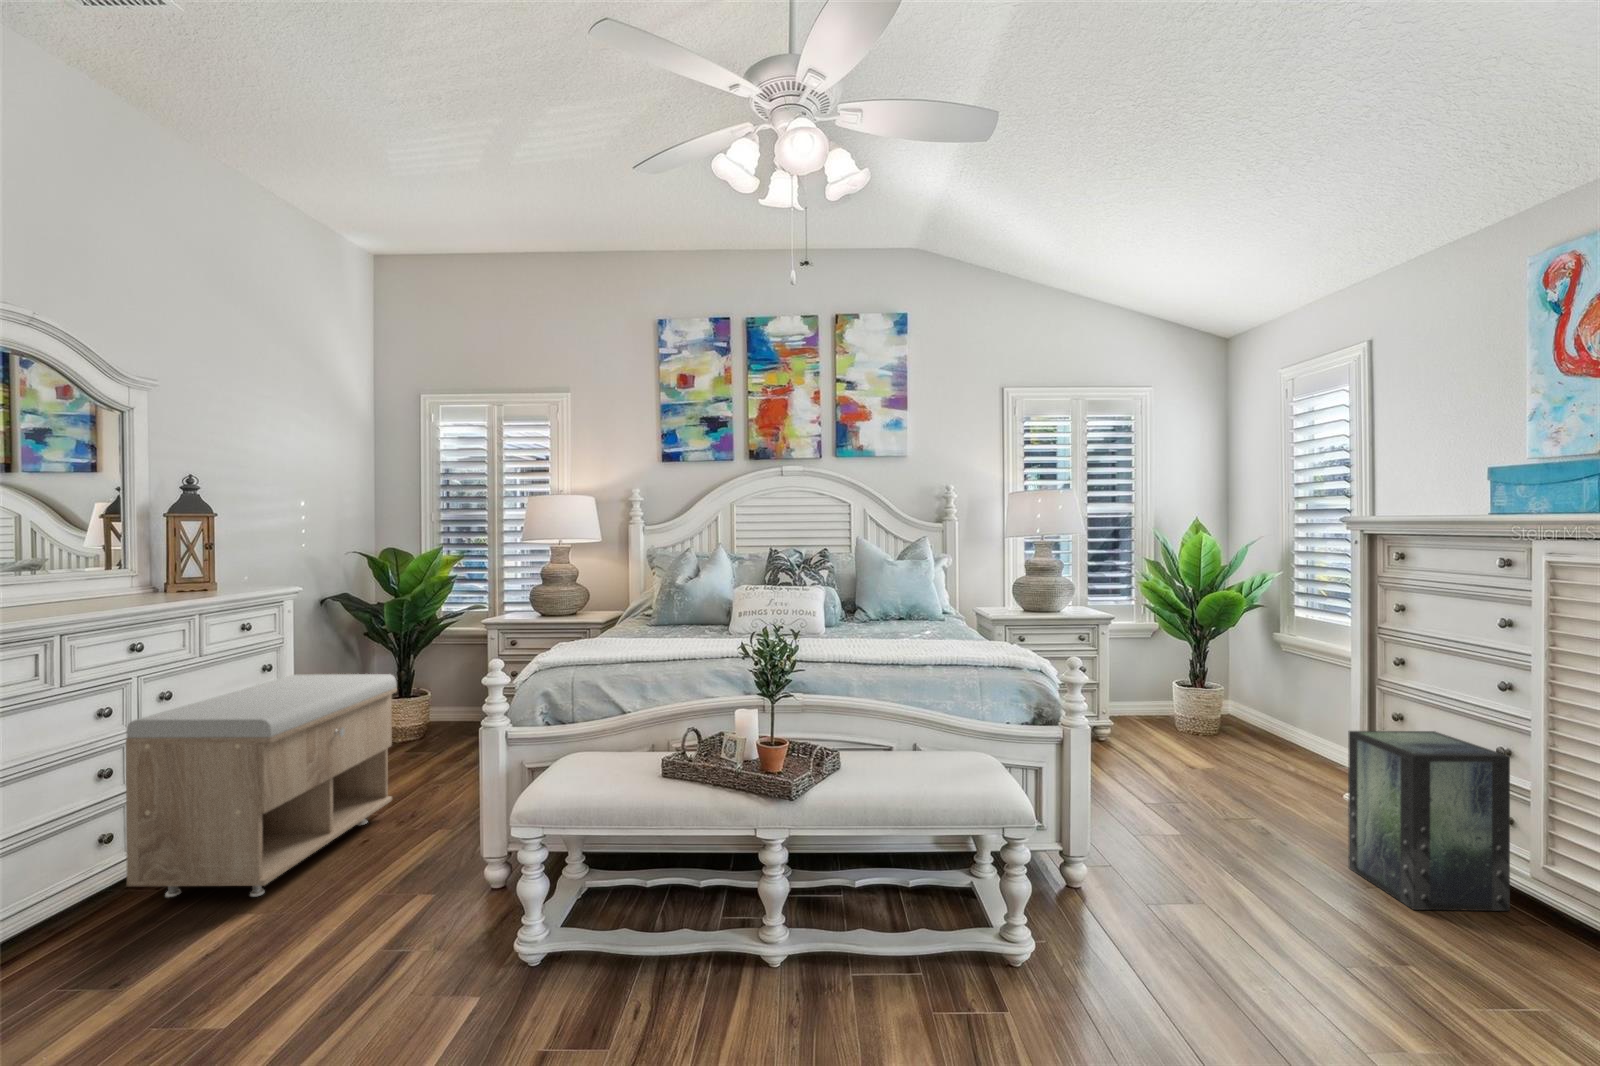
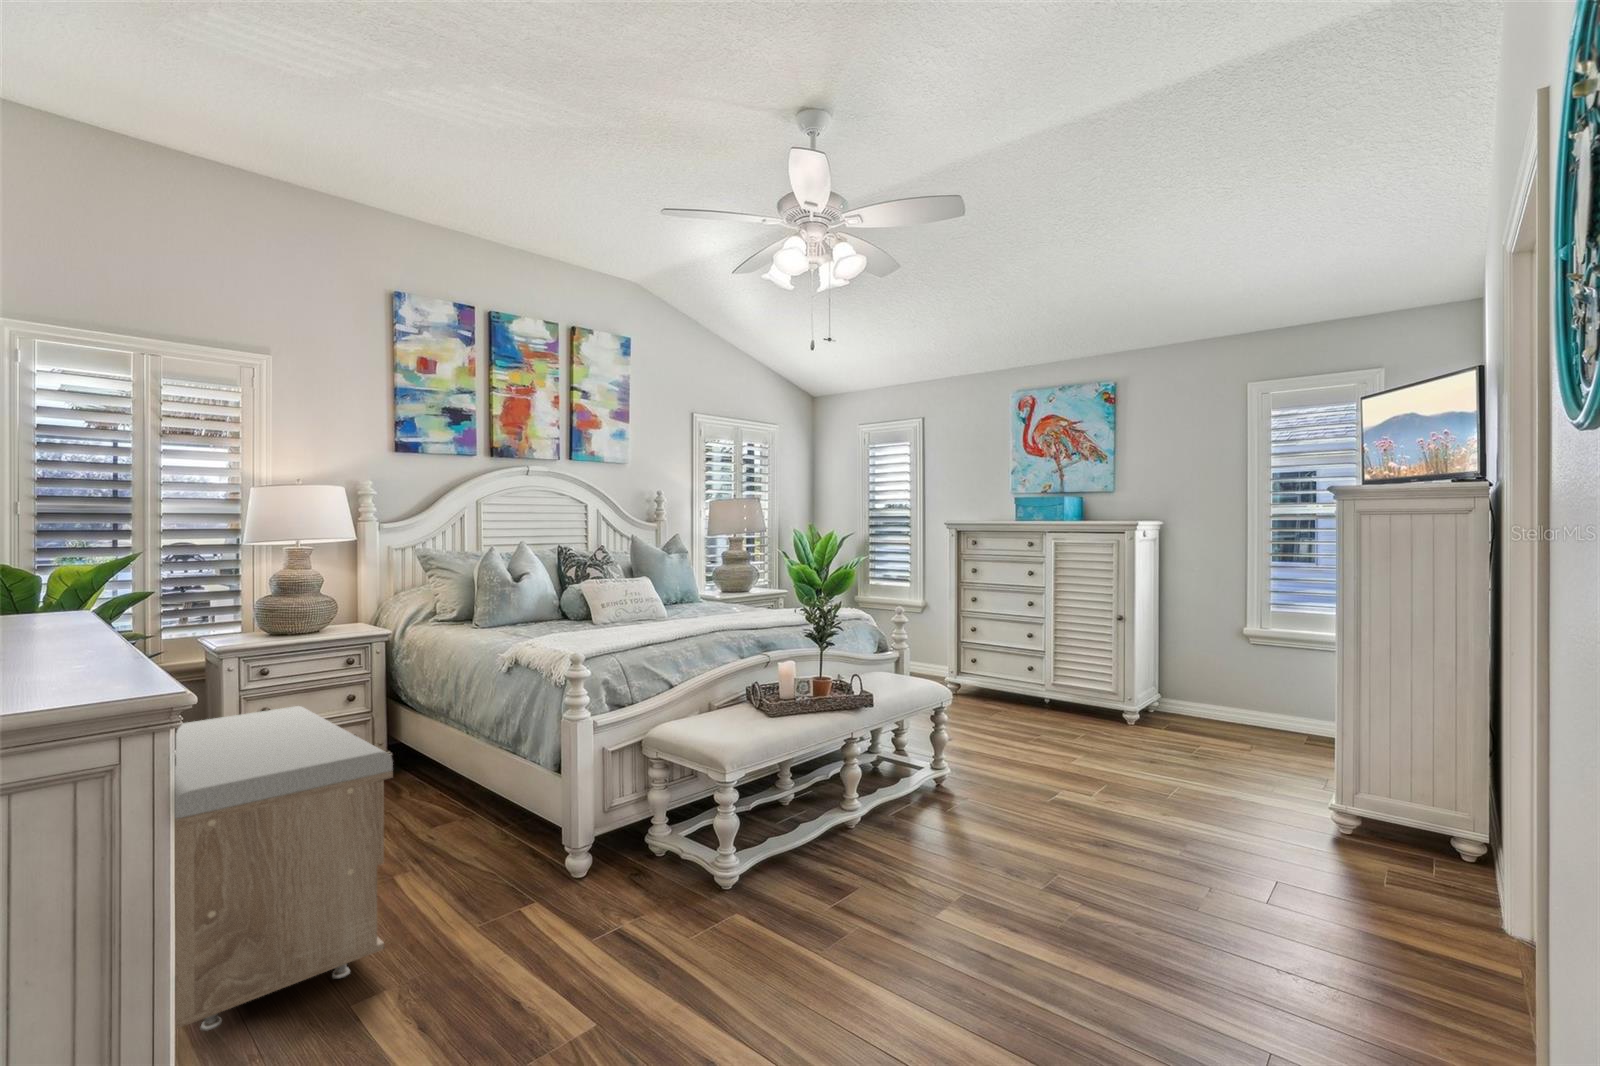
storage box: present [1348,731,1510,911] -> none [978,634,1041,720]

